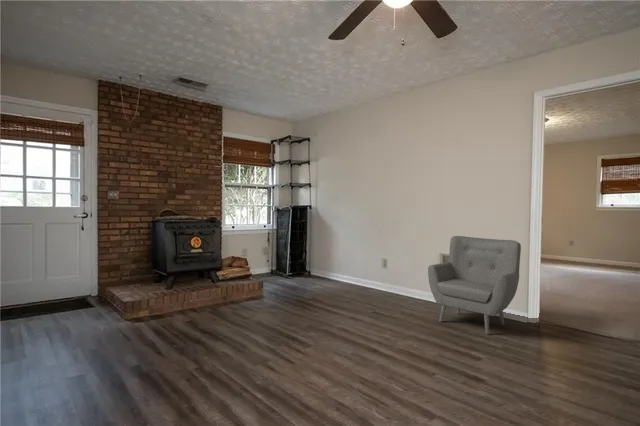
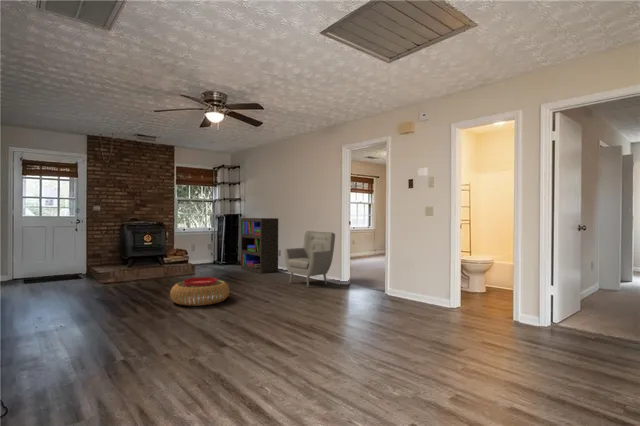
bookshelf: none [321,212,383,295] -> present [241,218,278,273]
pouf: none [294,331,406,407] -> present [170,277,229,306]

